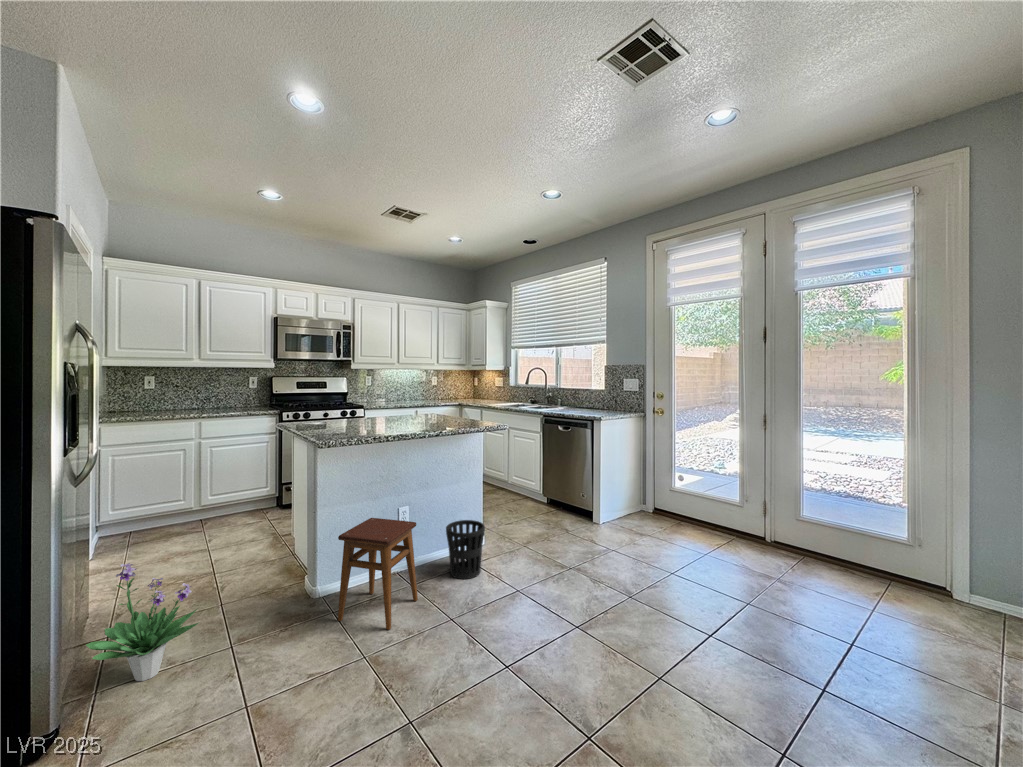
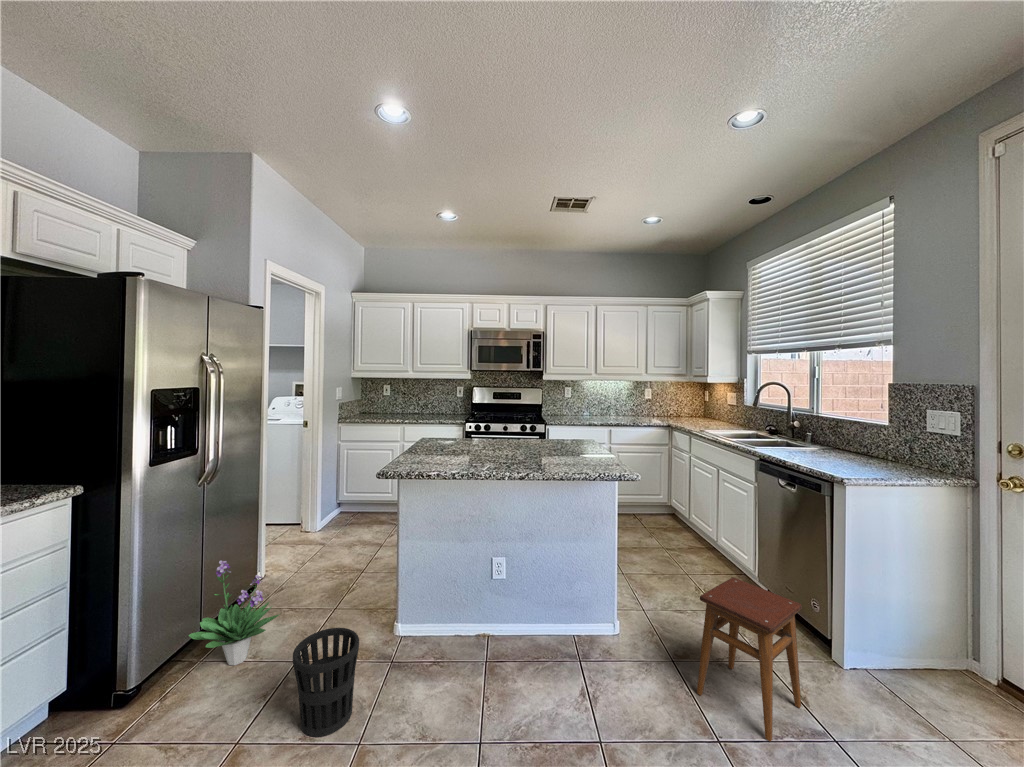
stool: present [338,518,418,630] -> present [697,577,802,741]
wastebasket: present [446,520,485,579] -> present [293,628,359,737]

